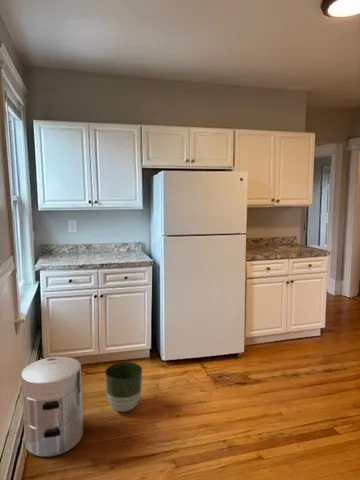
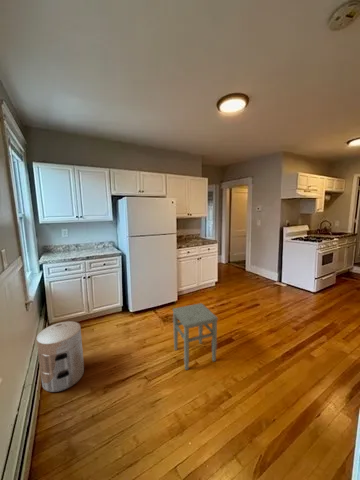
stool: none [225,356,302,465] -> present [173,303,218,370]
planter: present [105,362,142,412] -> none [96,318,121,350]

